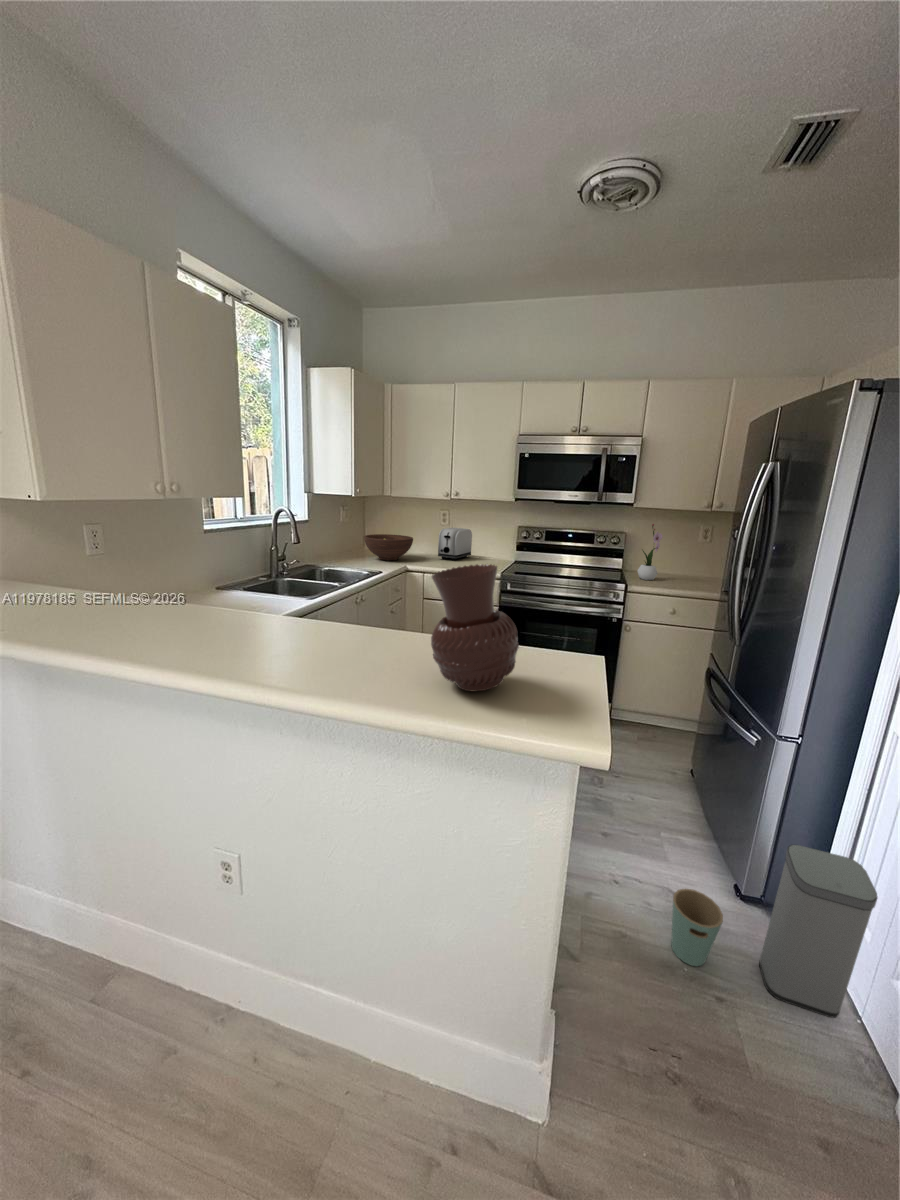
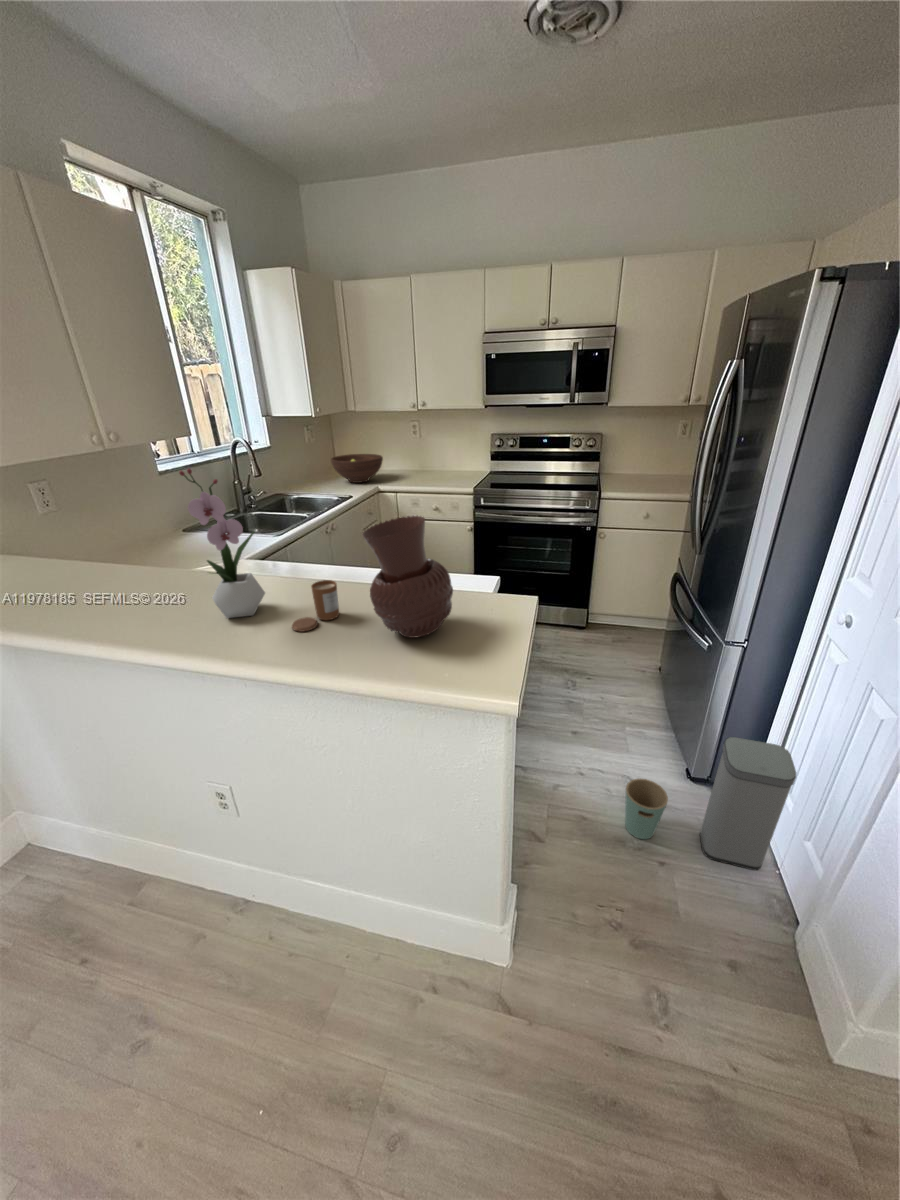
flower arrangement: present [637,524,663,580] -> present [179,468,265,618]
toaster: present [438,528,472,560] -> none [409,441,446,477]
candle: none [341,627,391,678] -> present [292,580,339,632]

